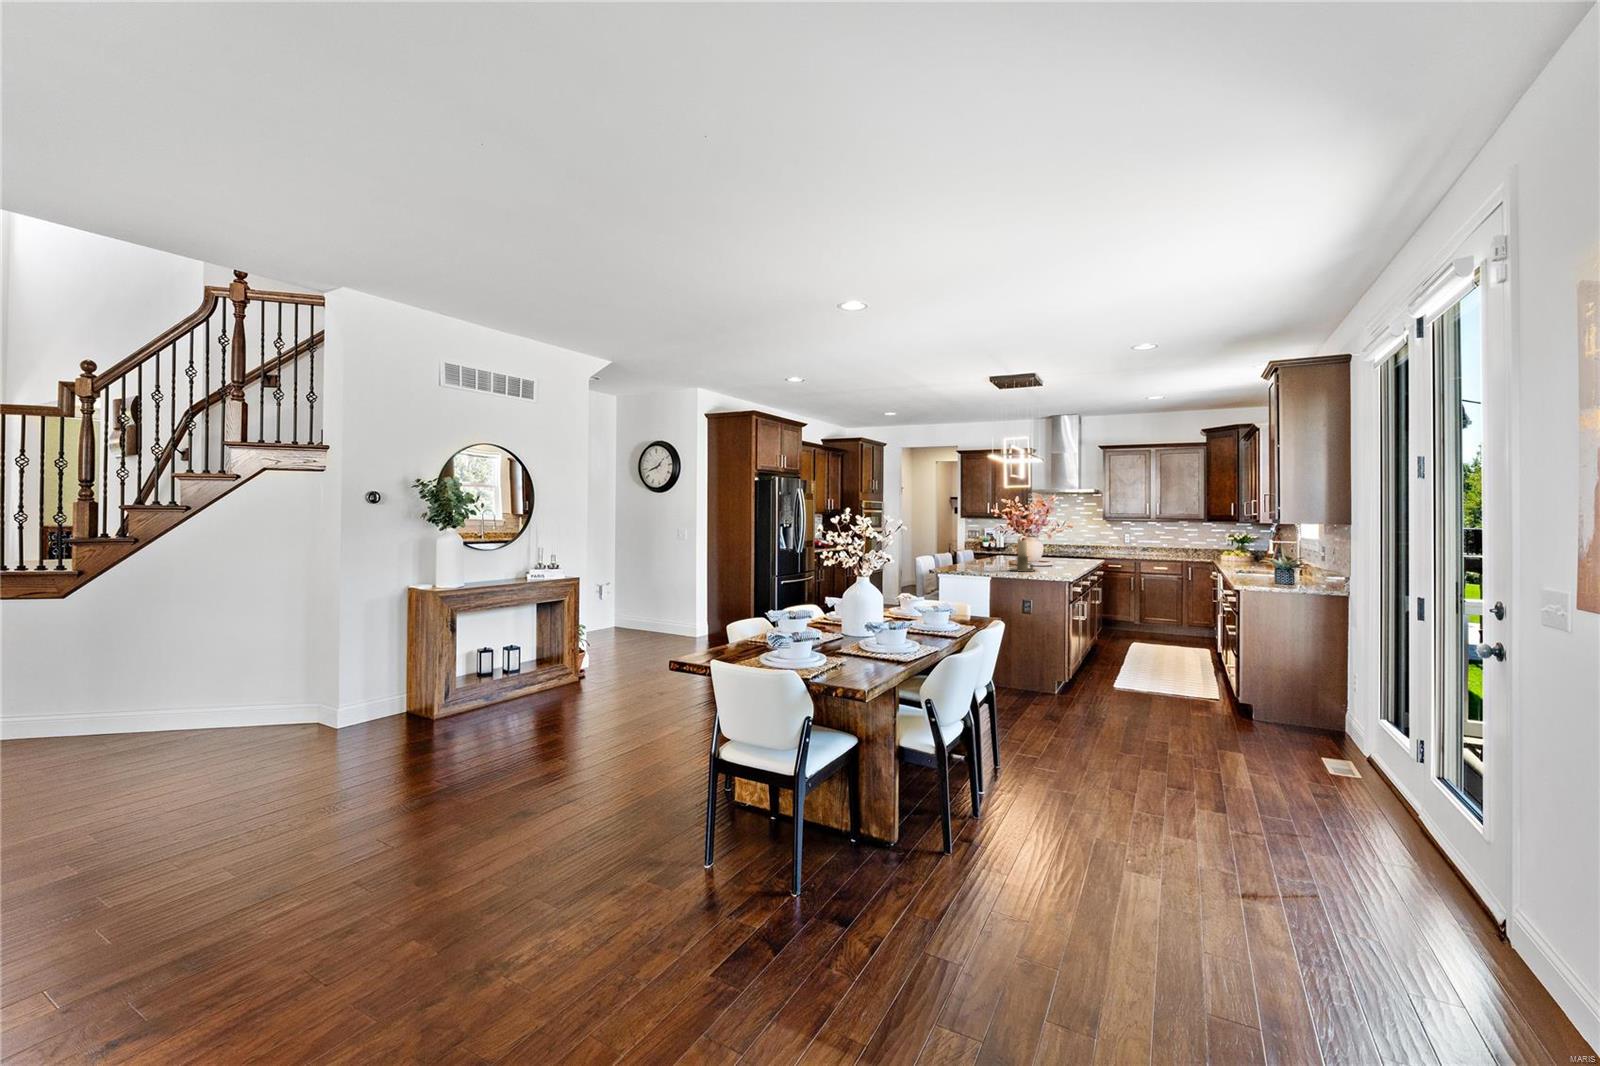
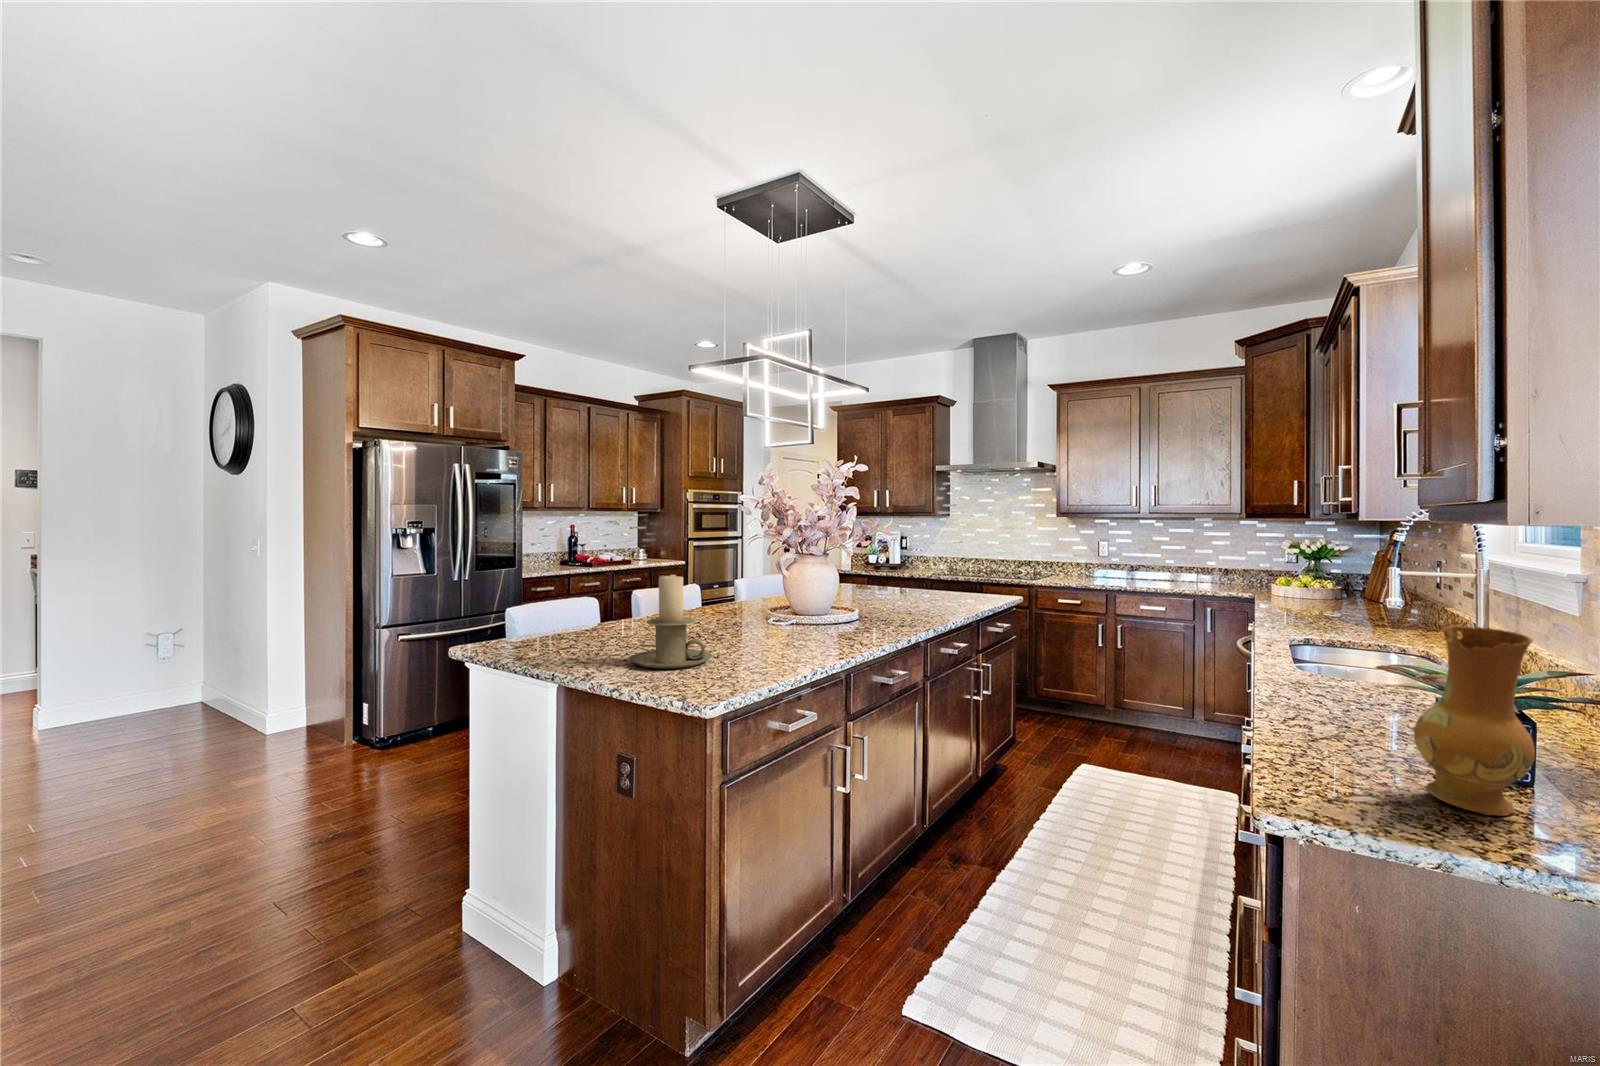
ceramic jug: none [1261,546,1285,587] -> present [1414,626,1535,816]

